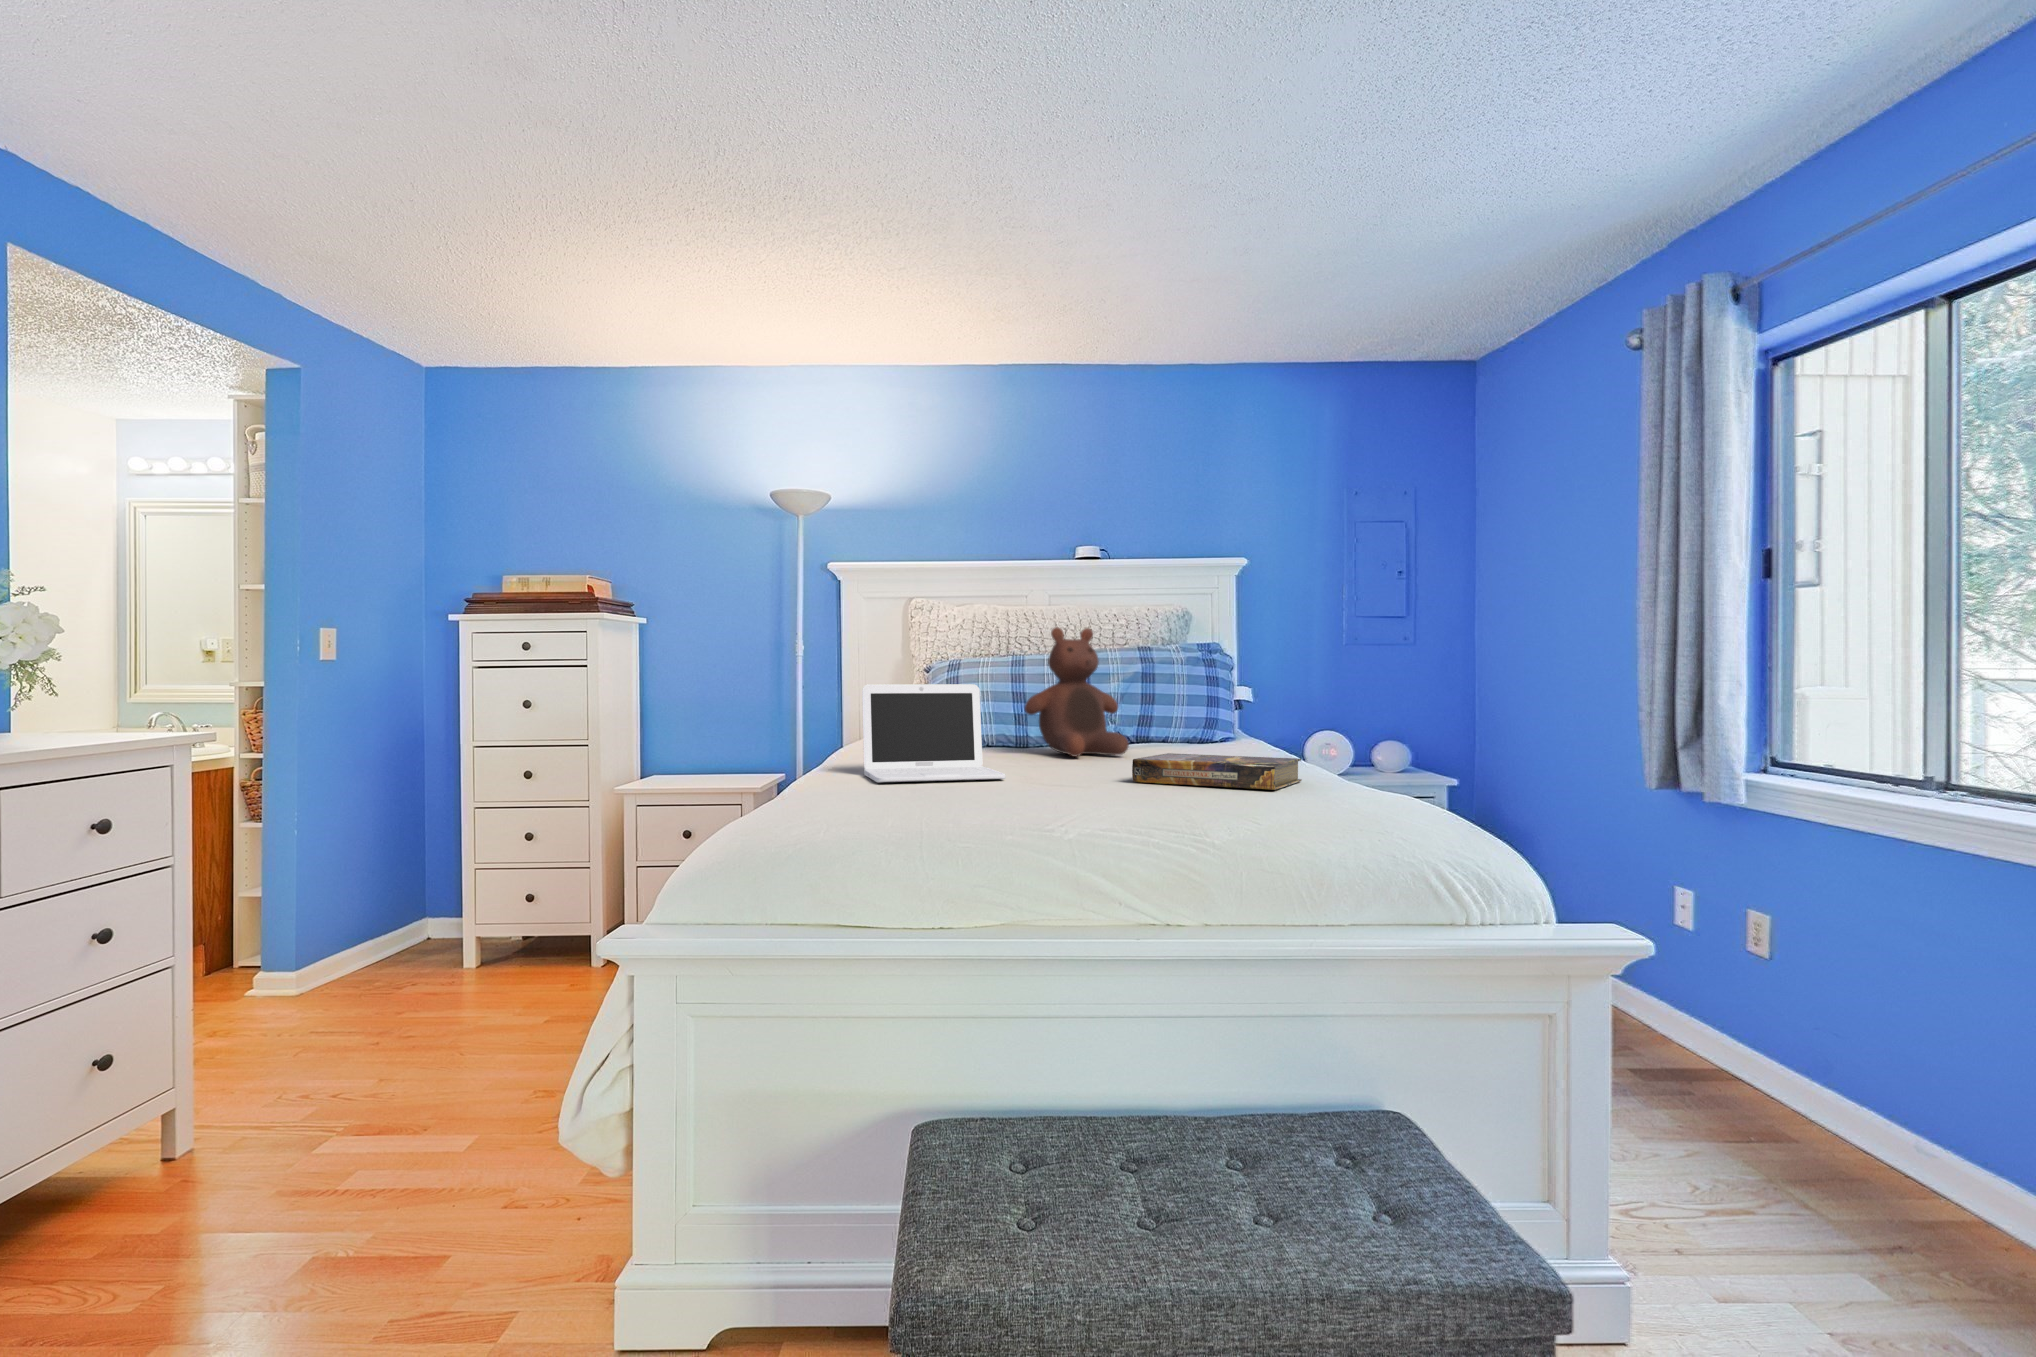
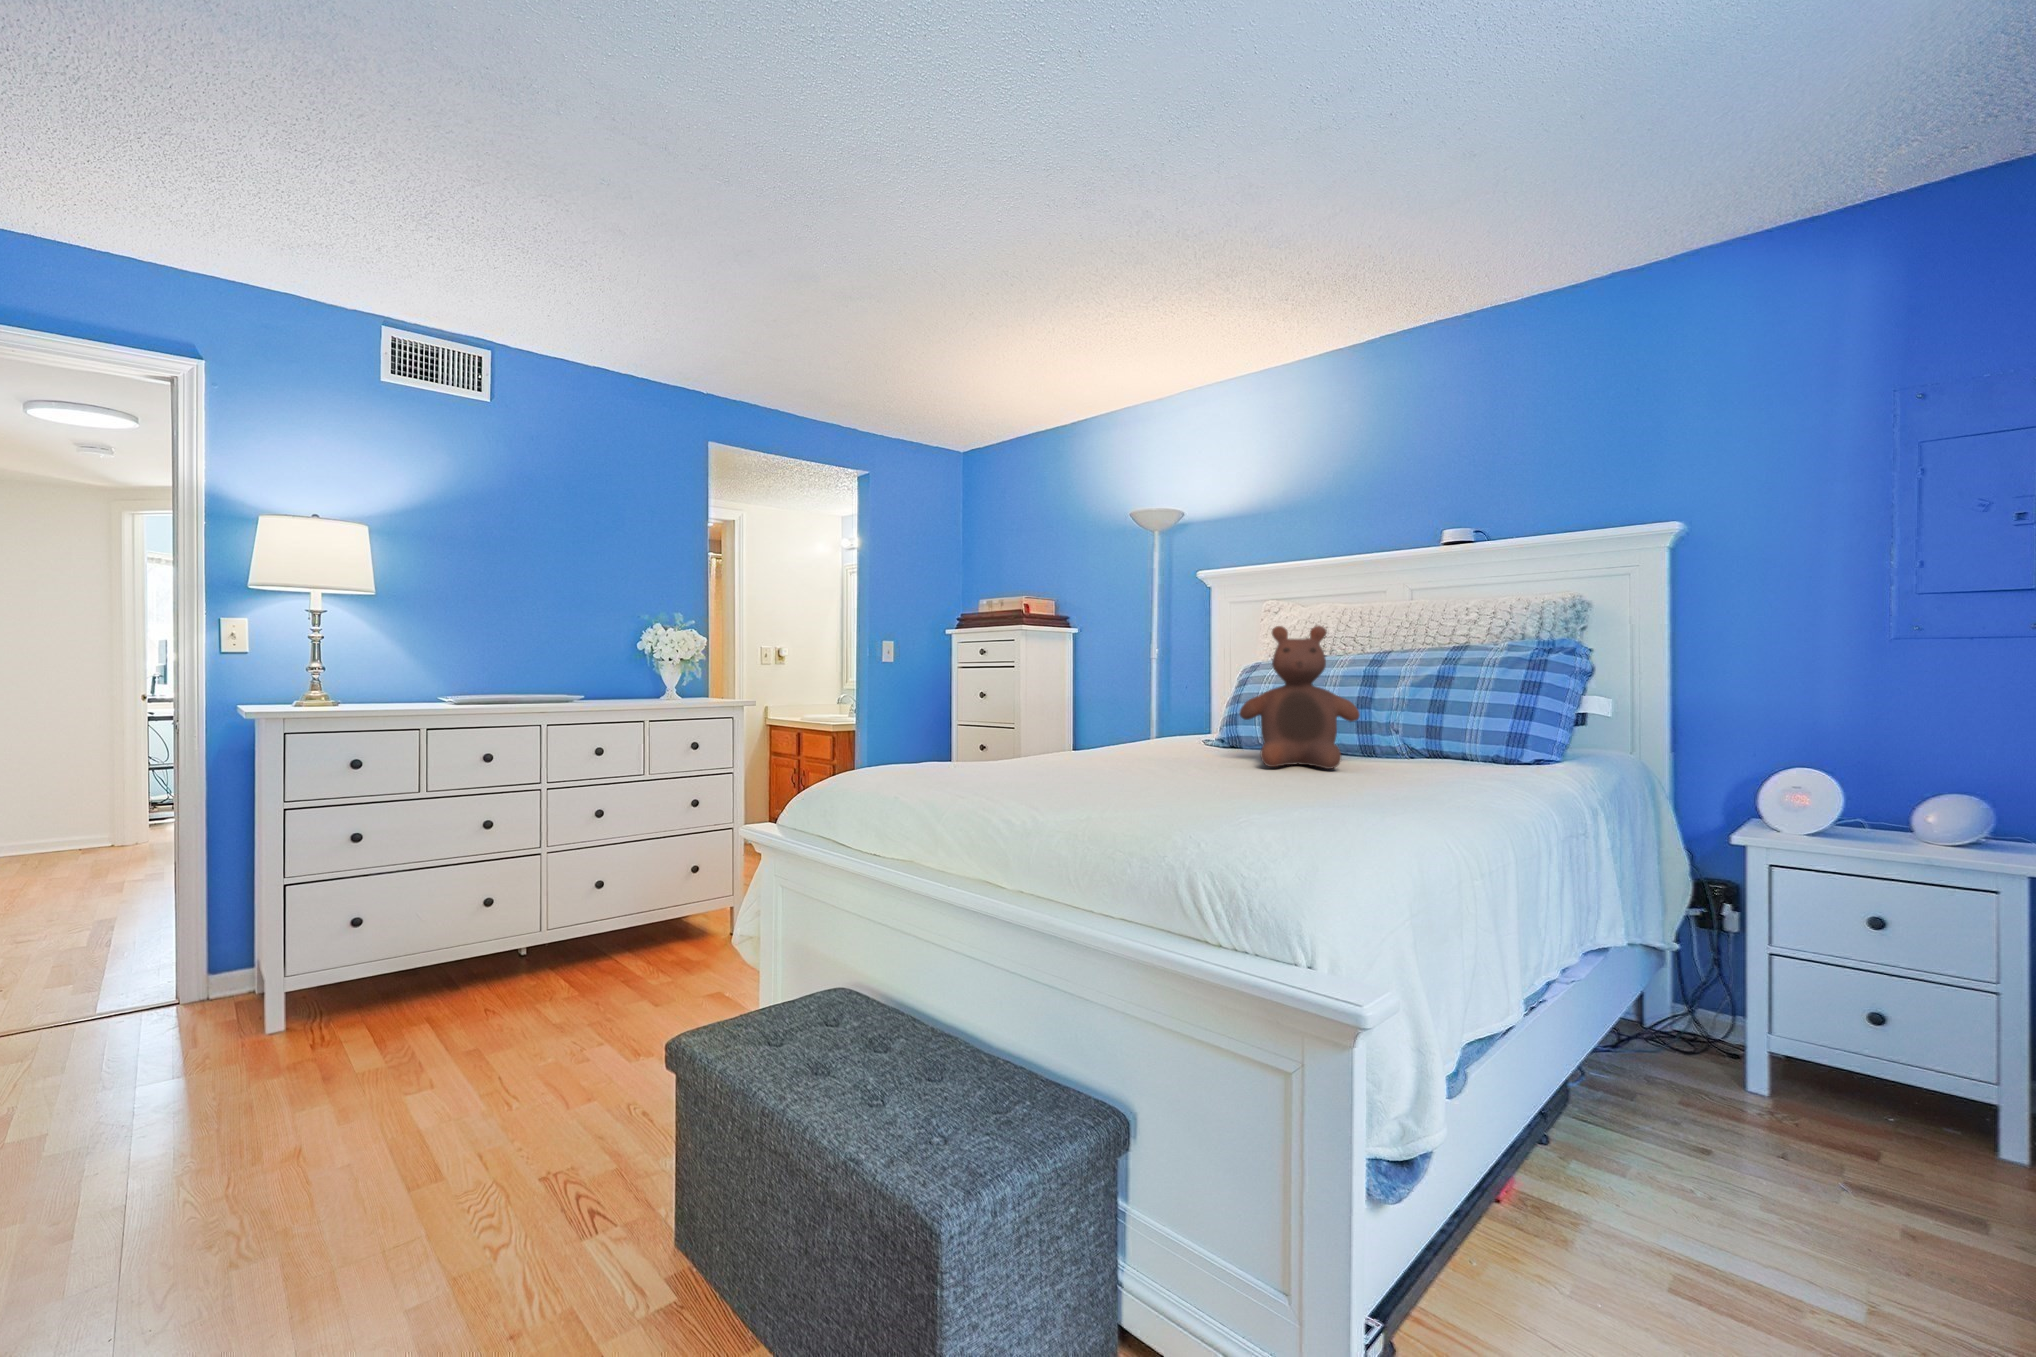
laptop: present [862,684,1006,783] -> none [966,686,1114,784]
book: present [1132,753,1302,790] -> none [1183,771,1389,826]

